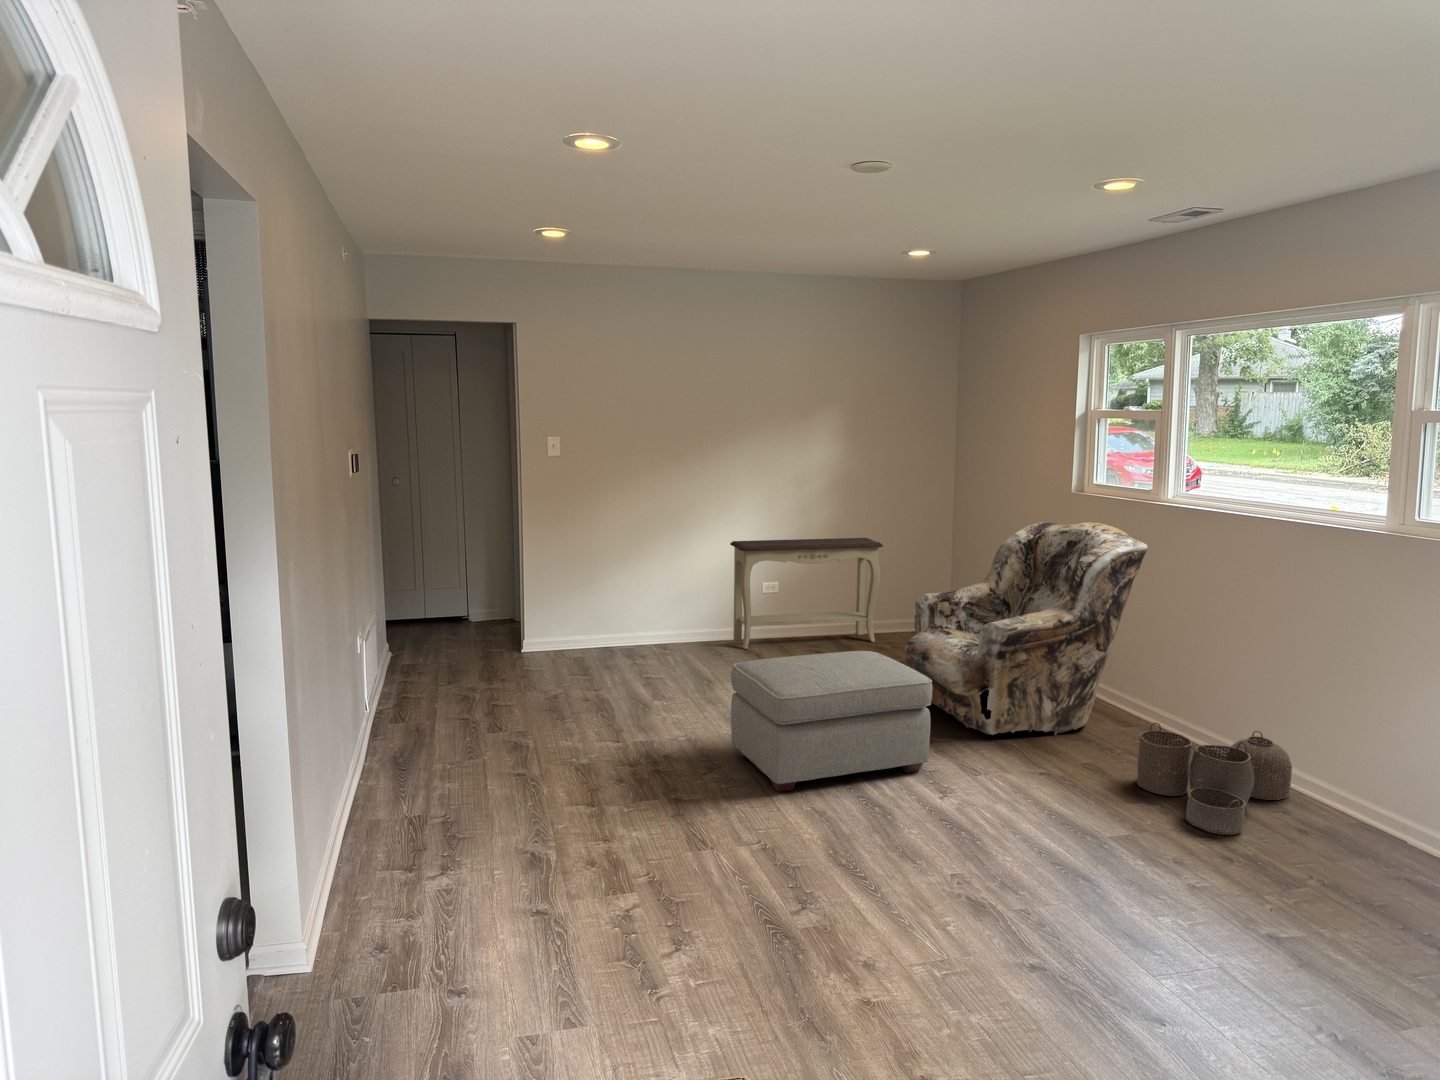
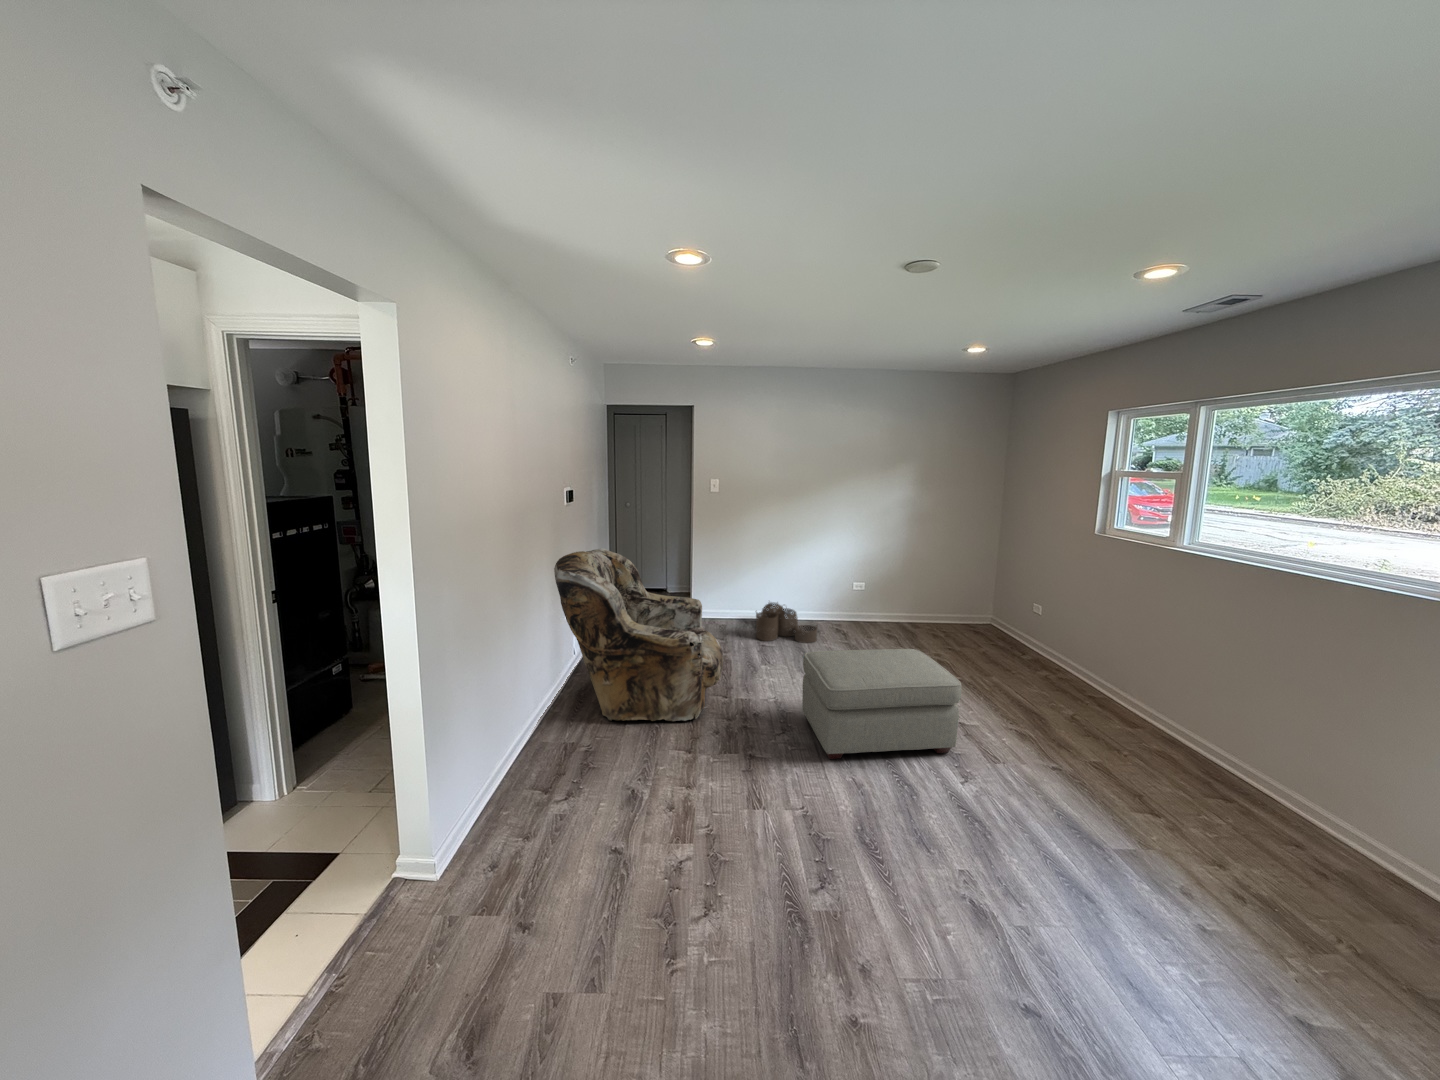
armchair: present [905,522,1147,735] -> present [554,548,723,721]
console table: present [730,538,883,649] -> none [829,552,941,629]
woven basket: present [1137,723,1292,835] -> present [756,603,817,643]

